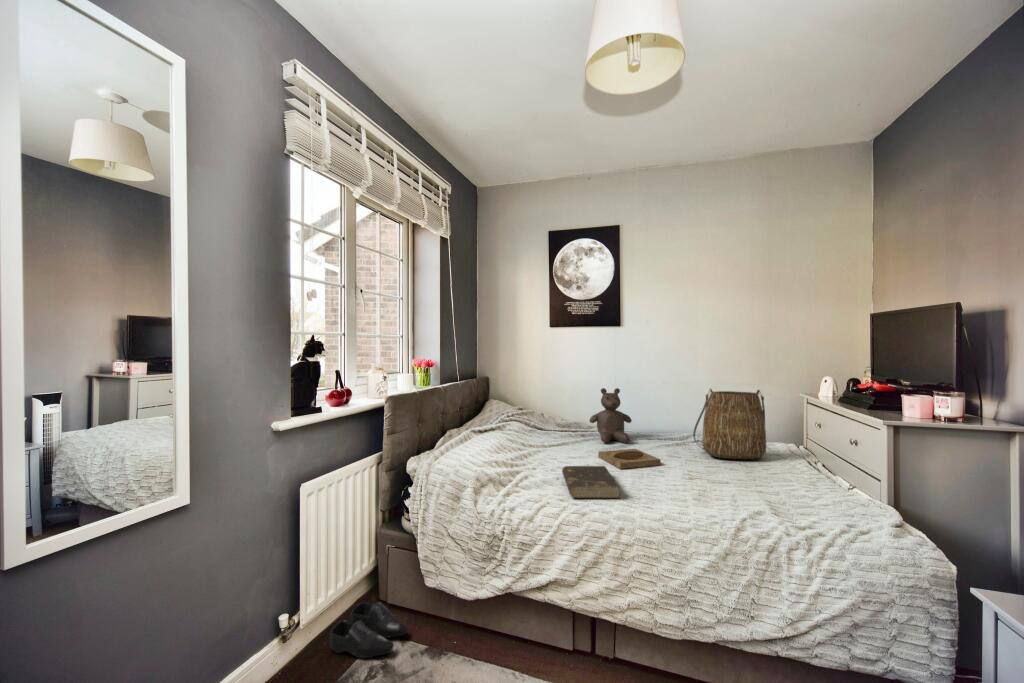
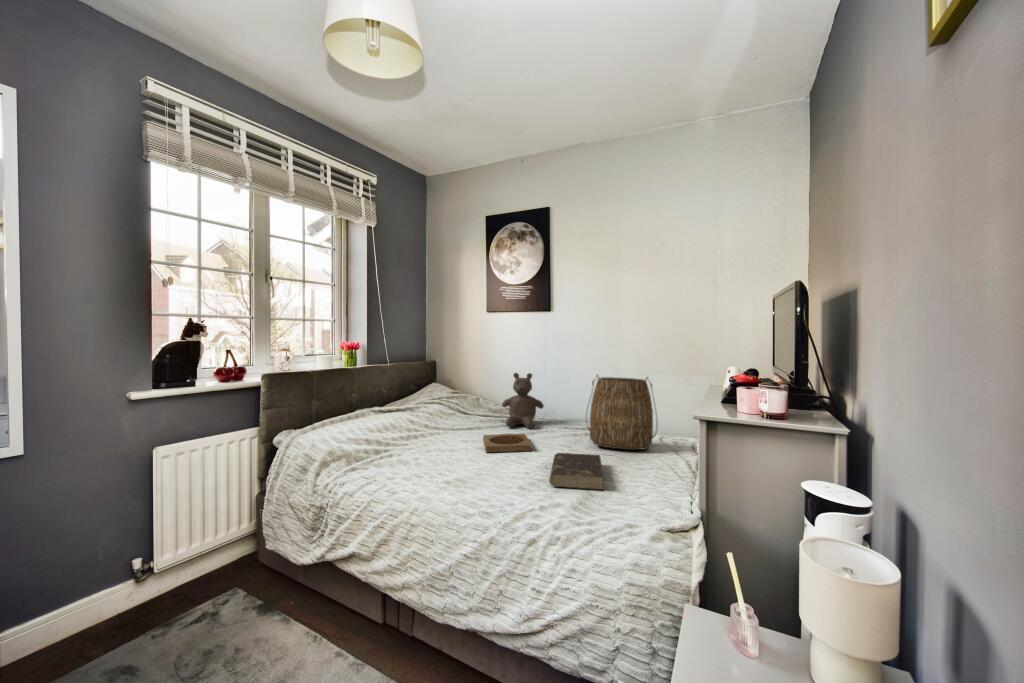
book: present [562,466,619,498] -> present [549,453,604,490]
shoe: present [330,602,408,658] -> none [183,560,256,609]

